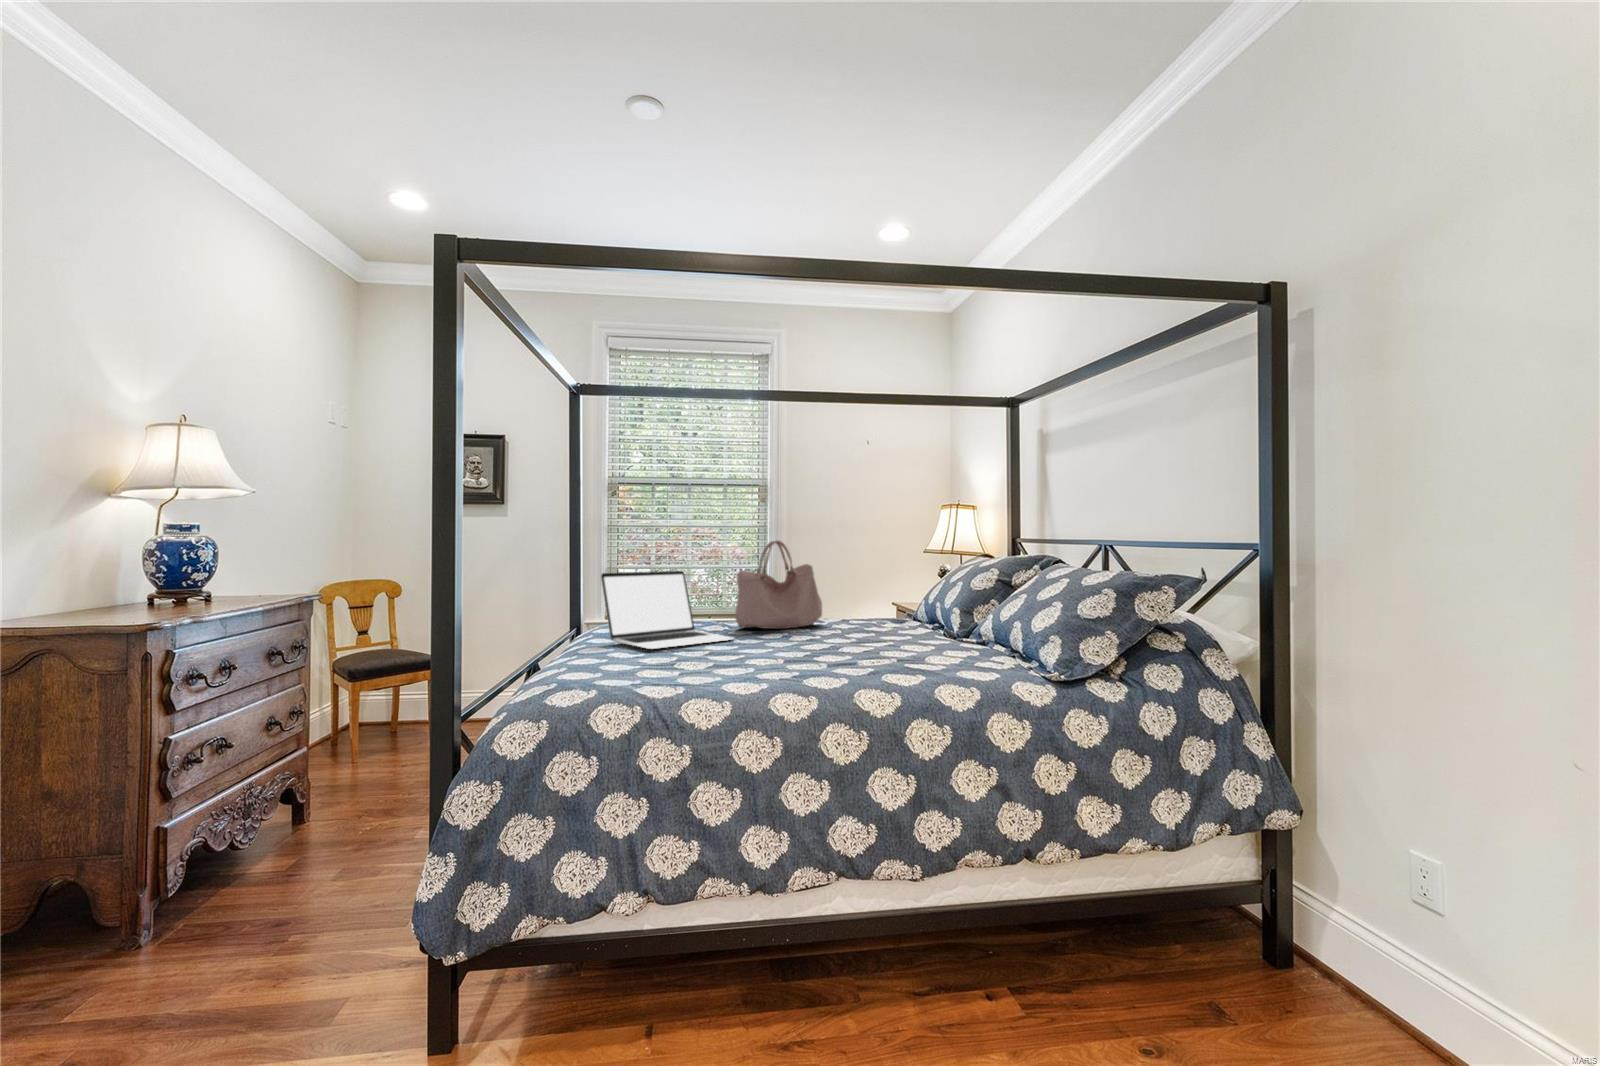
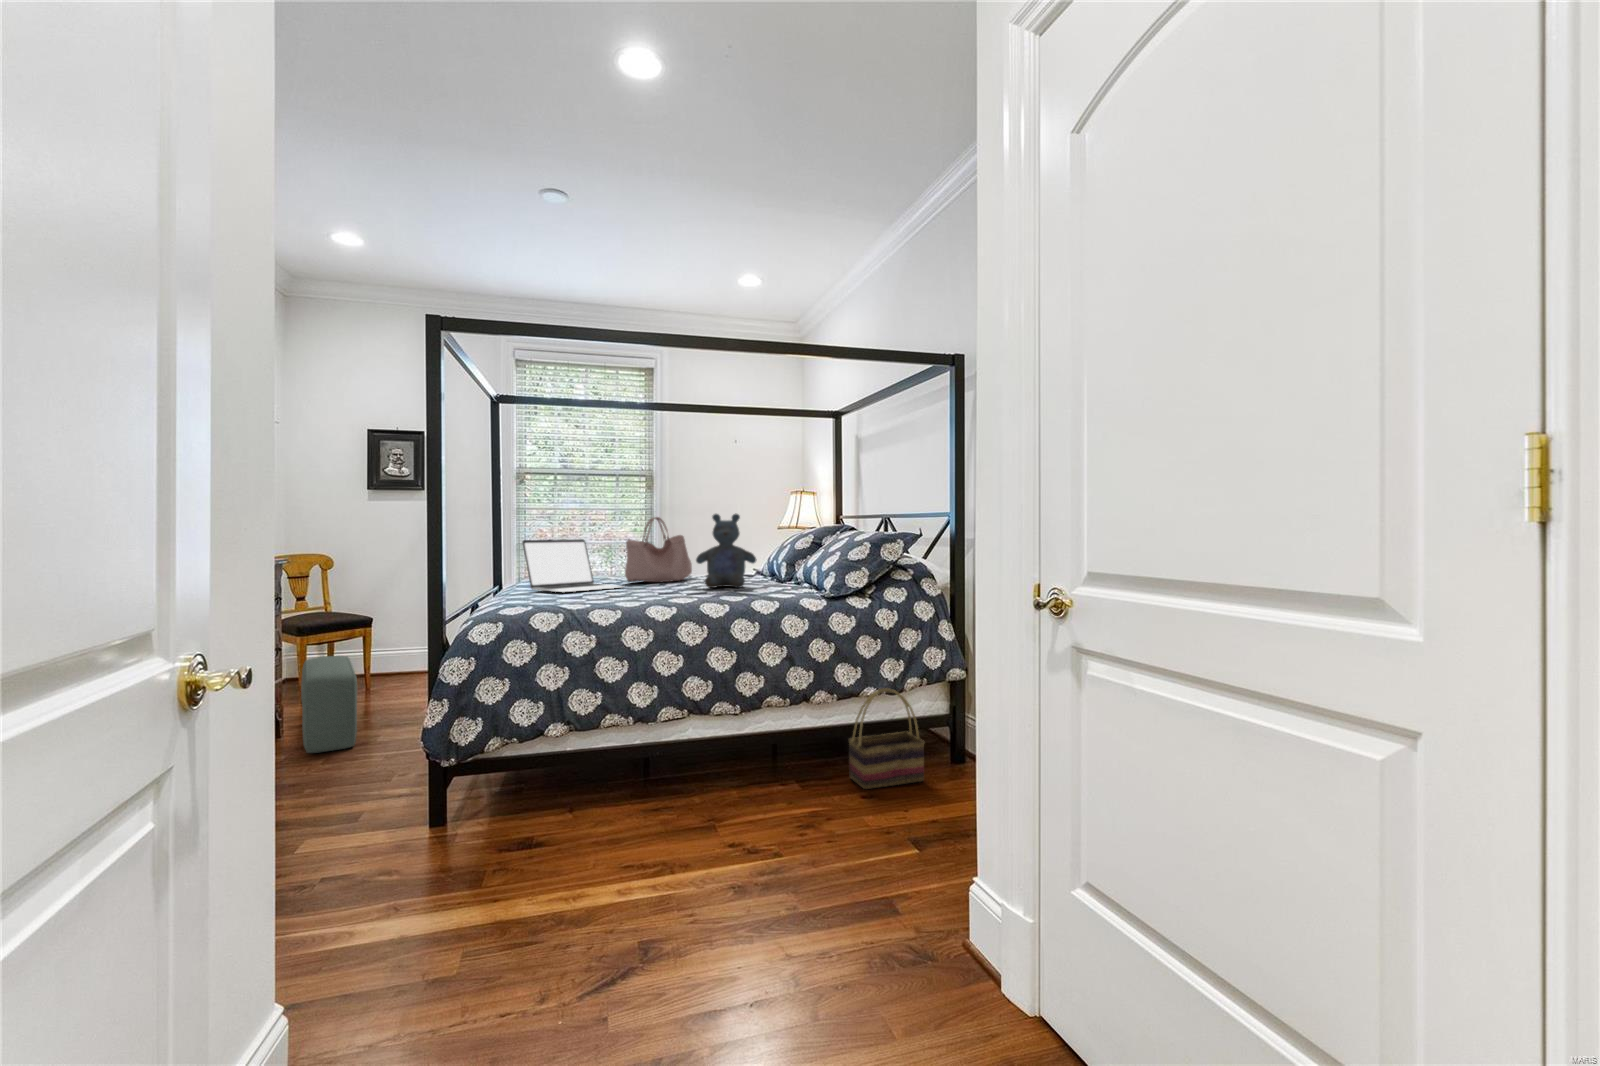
stuffed bear: none [833,539,920,648] -> present [696,514,757,588]
pouf: none [316,714,398,859] -> present [301,656,357,753]
basket: none [1098,844,1242,1027] -> present [849,688,925,789]

